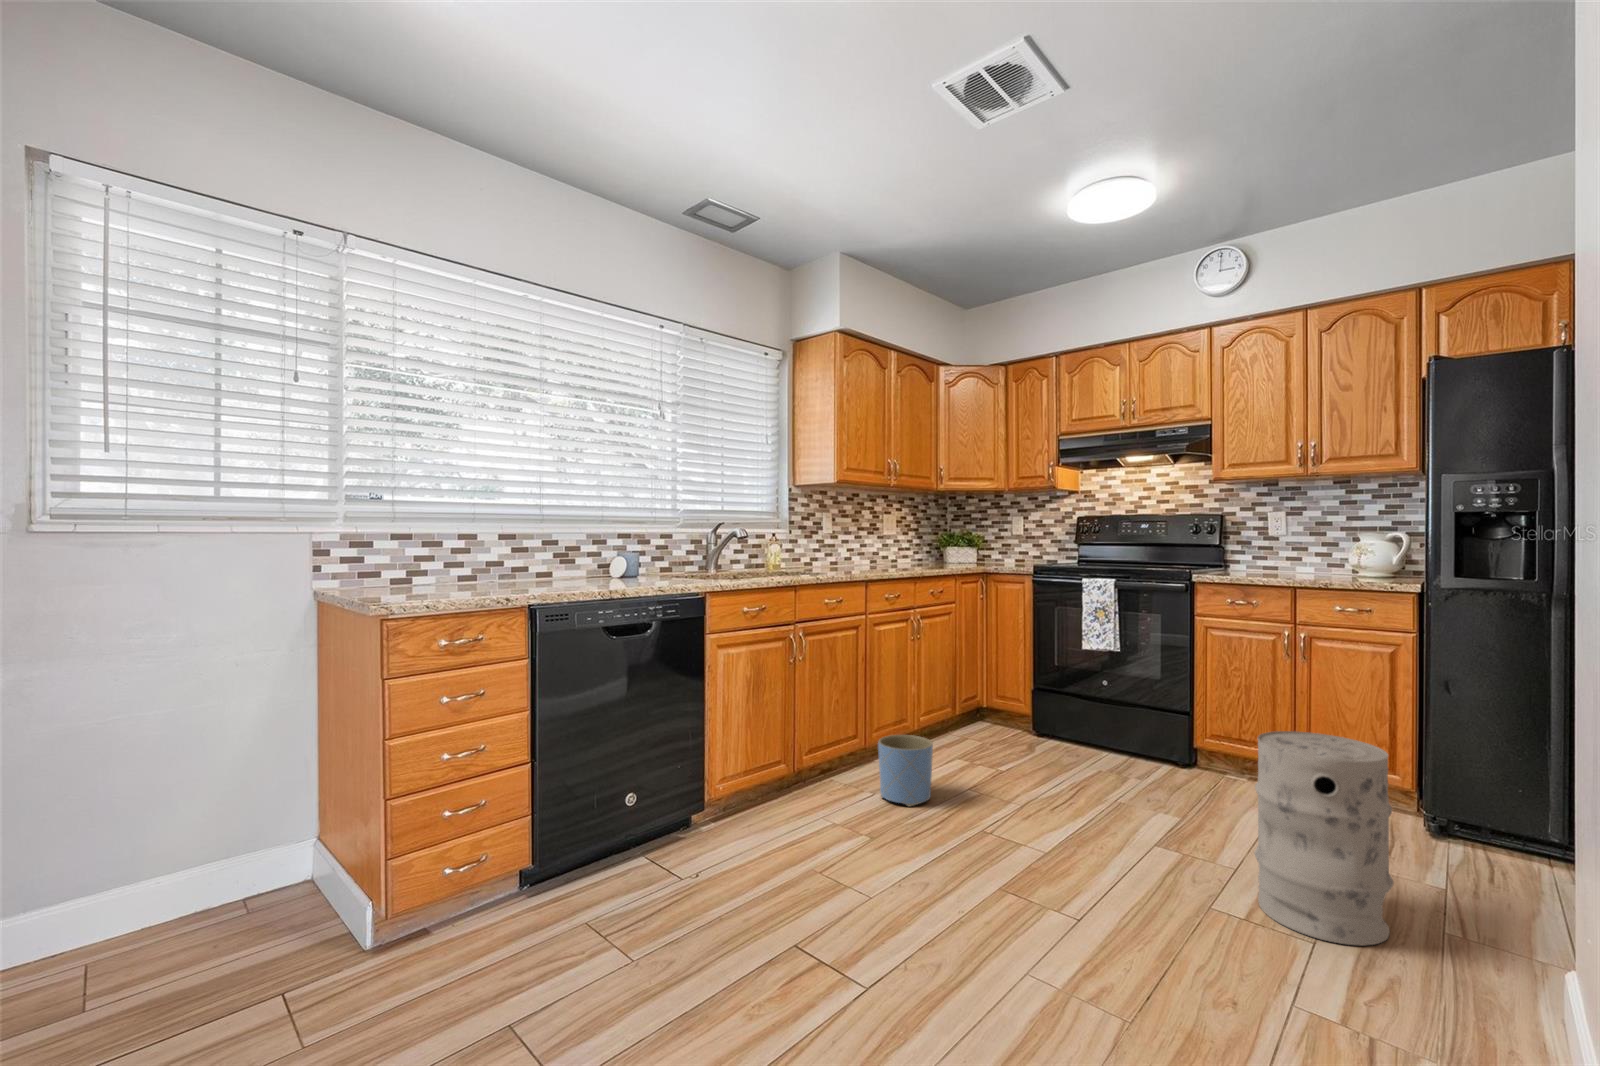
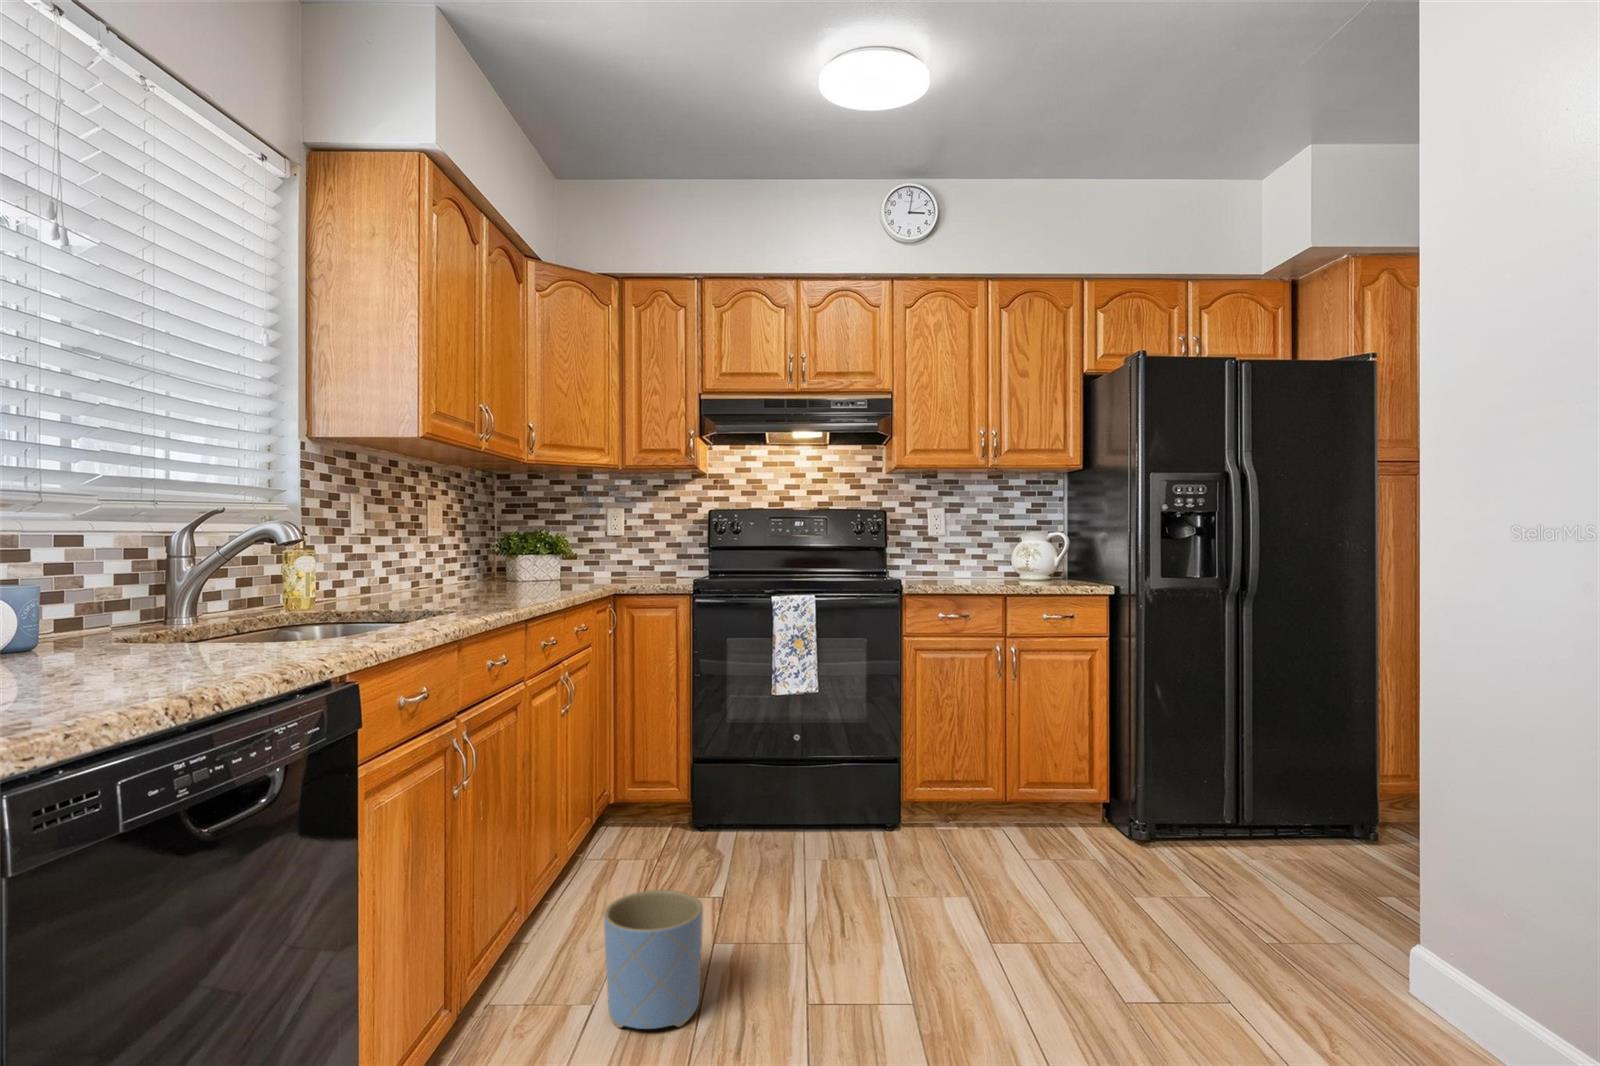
trash can: present [1254,731,1394,945] -> none [1169,769,1320,1025]

